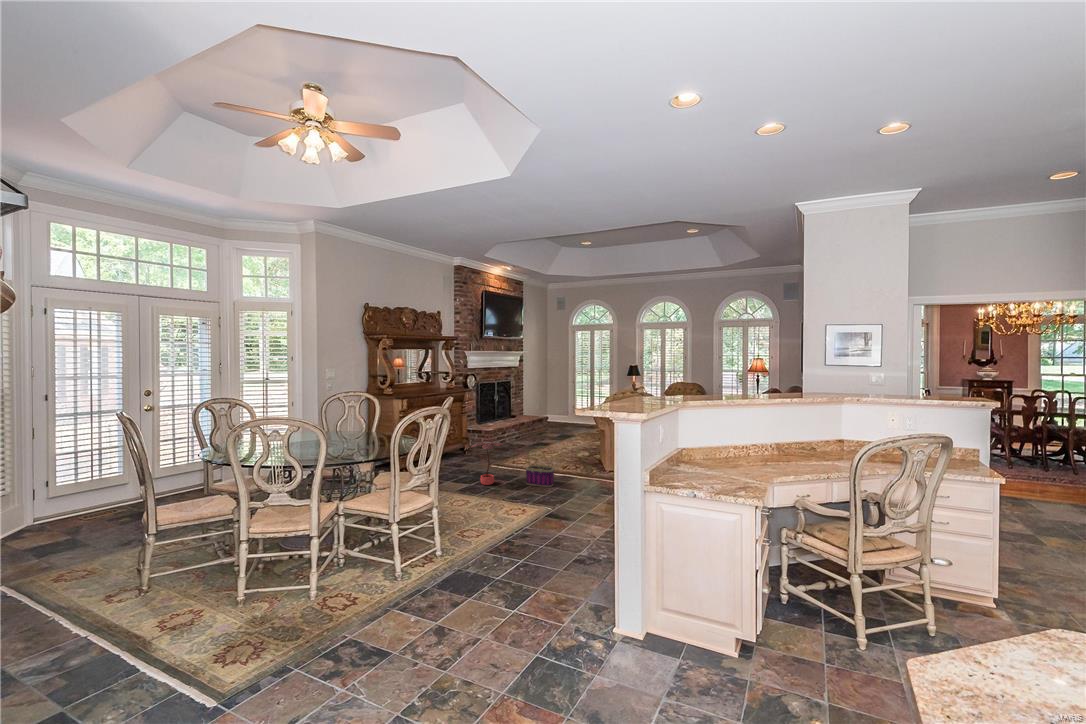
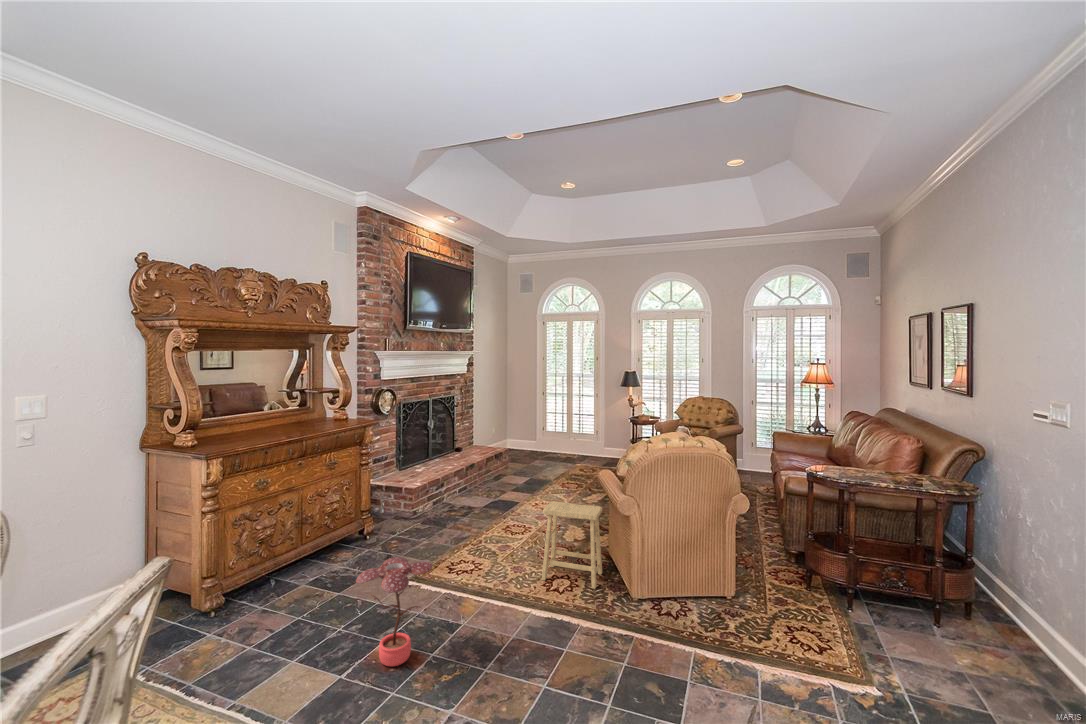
footstool: none [558,429,591,471] -> present [542,501,602,589]
basket: present [526,447,555,487] -> none [482,565,547,668]

